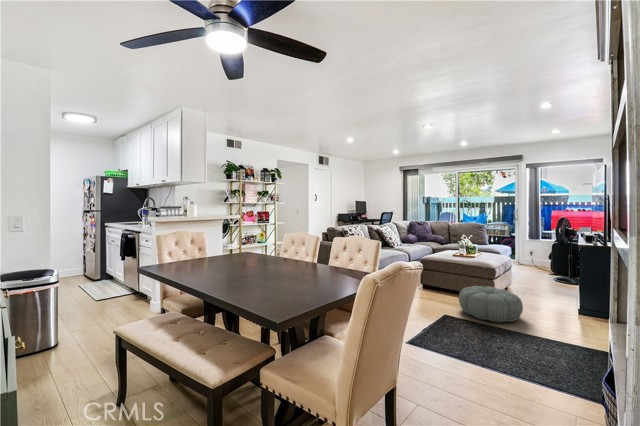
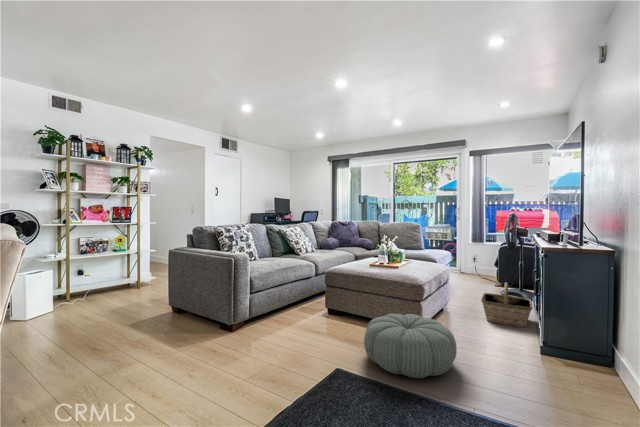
basket: none [538,269,579,301] -> present [481,282,533,327]

